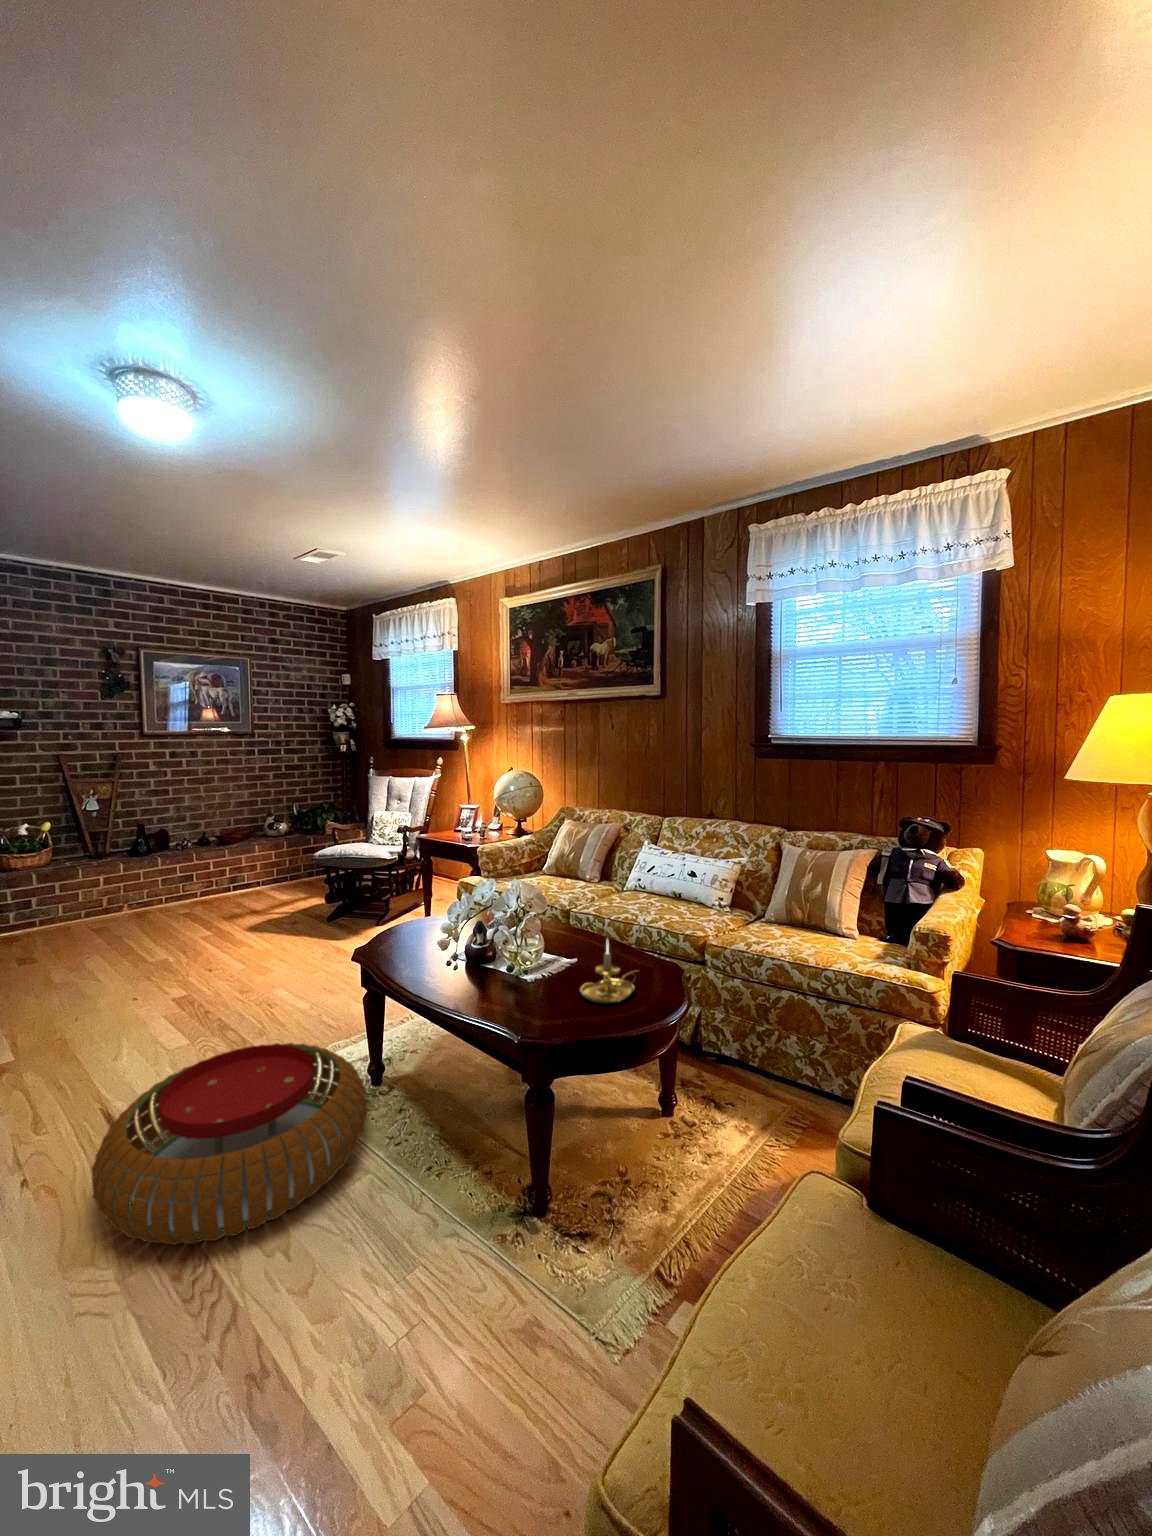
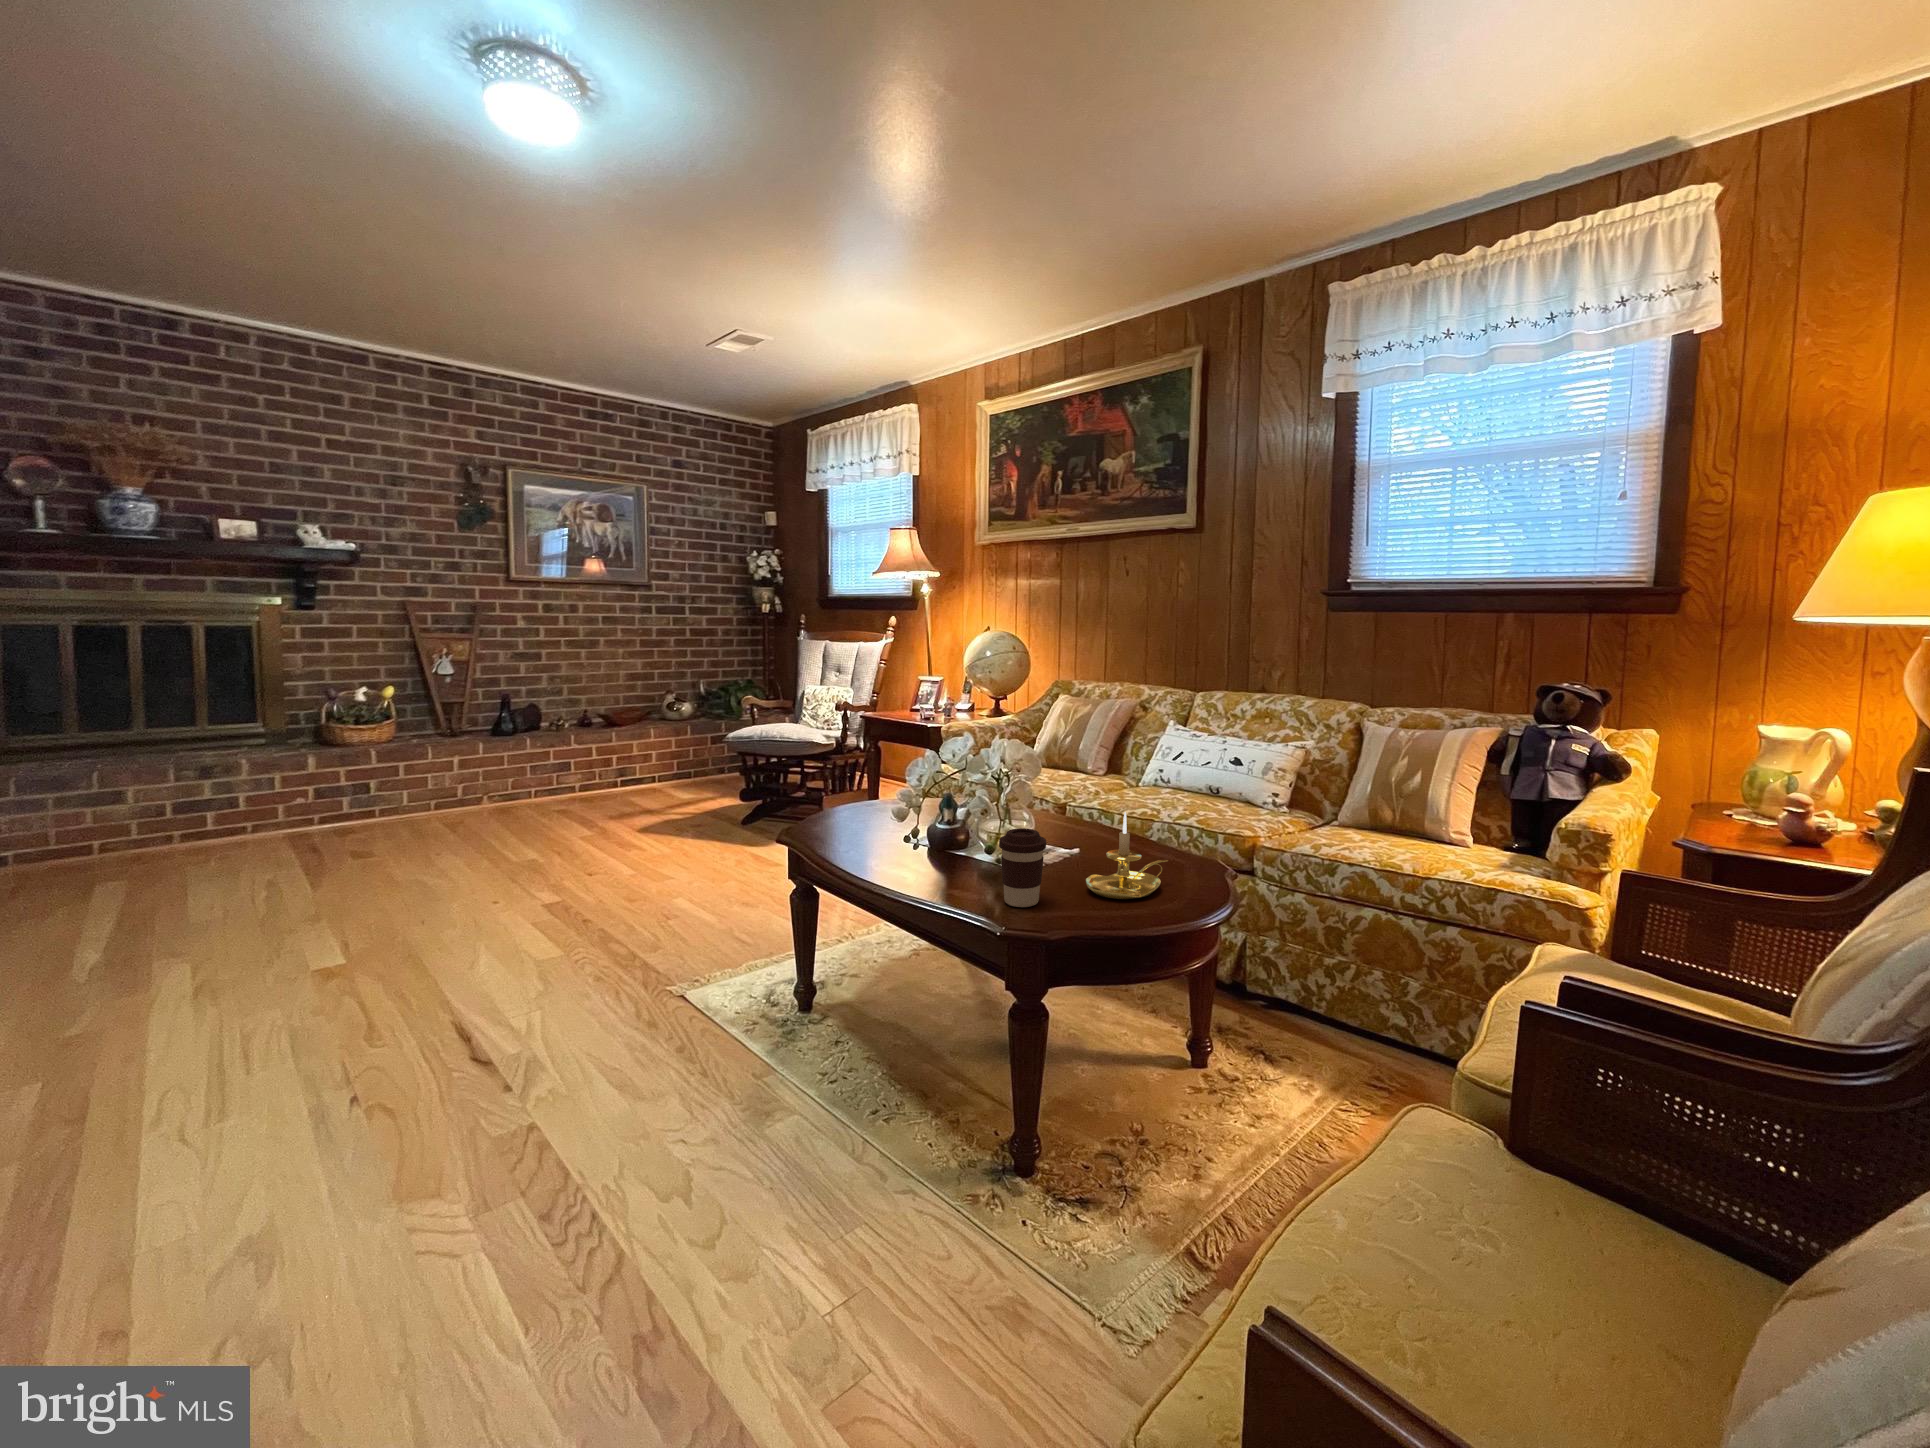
coffee cup: none [516,955,550,1015] -> present [999,828,1046,907]
pouf: present [92,1043,367,1245] -> none [435,945,793,1182]

